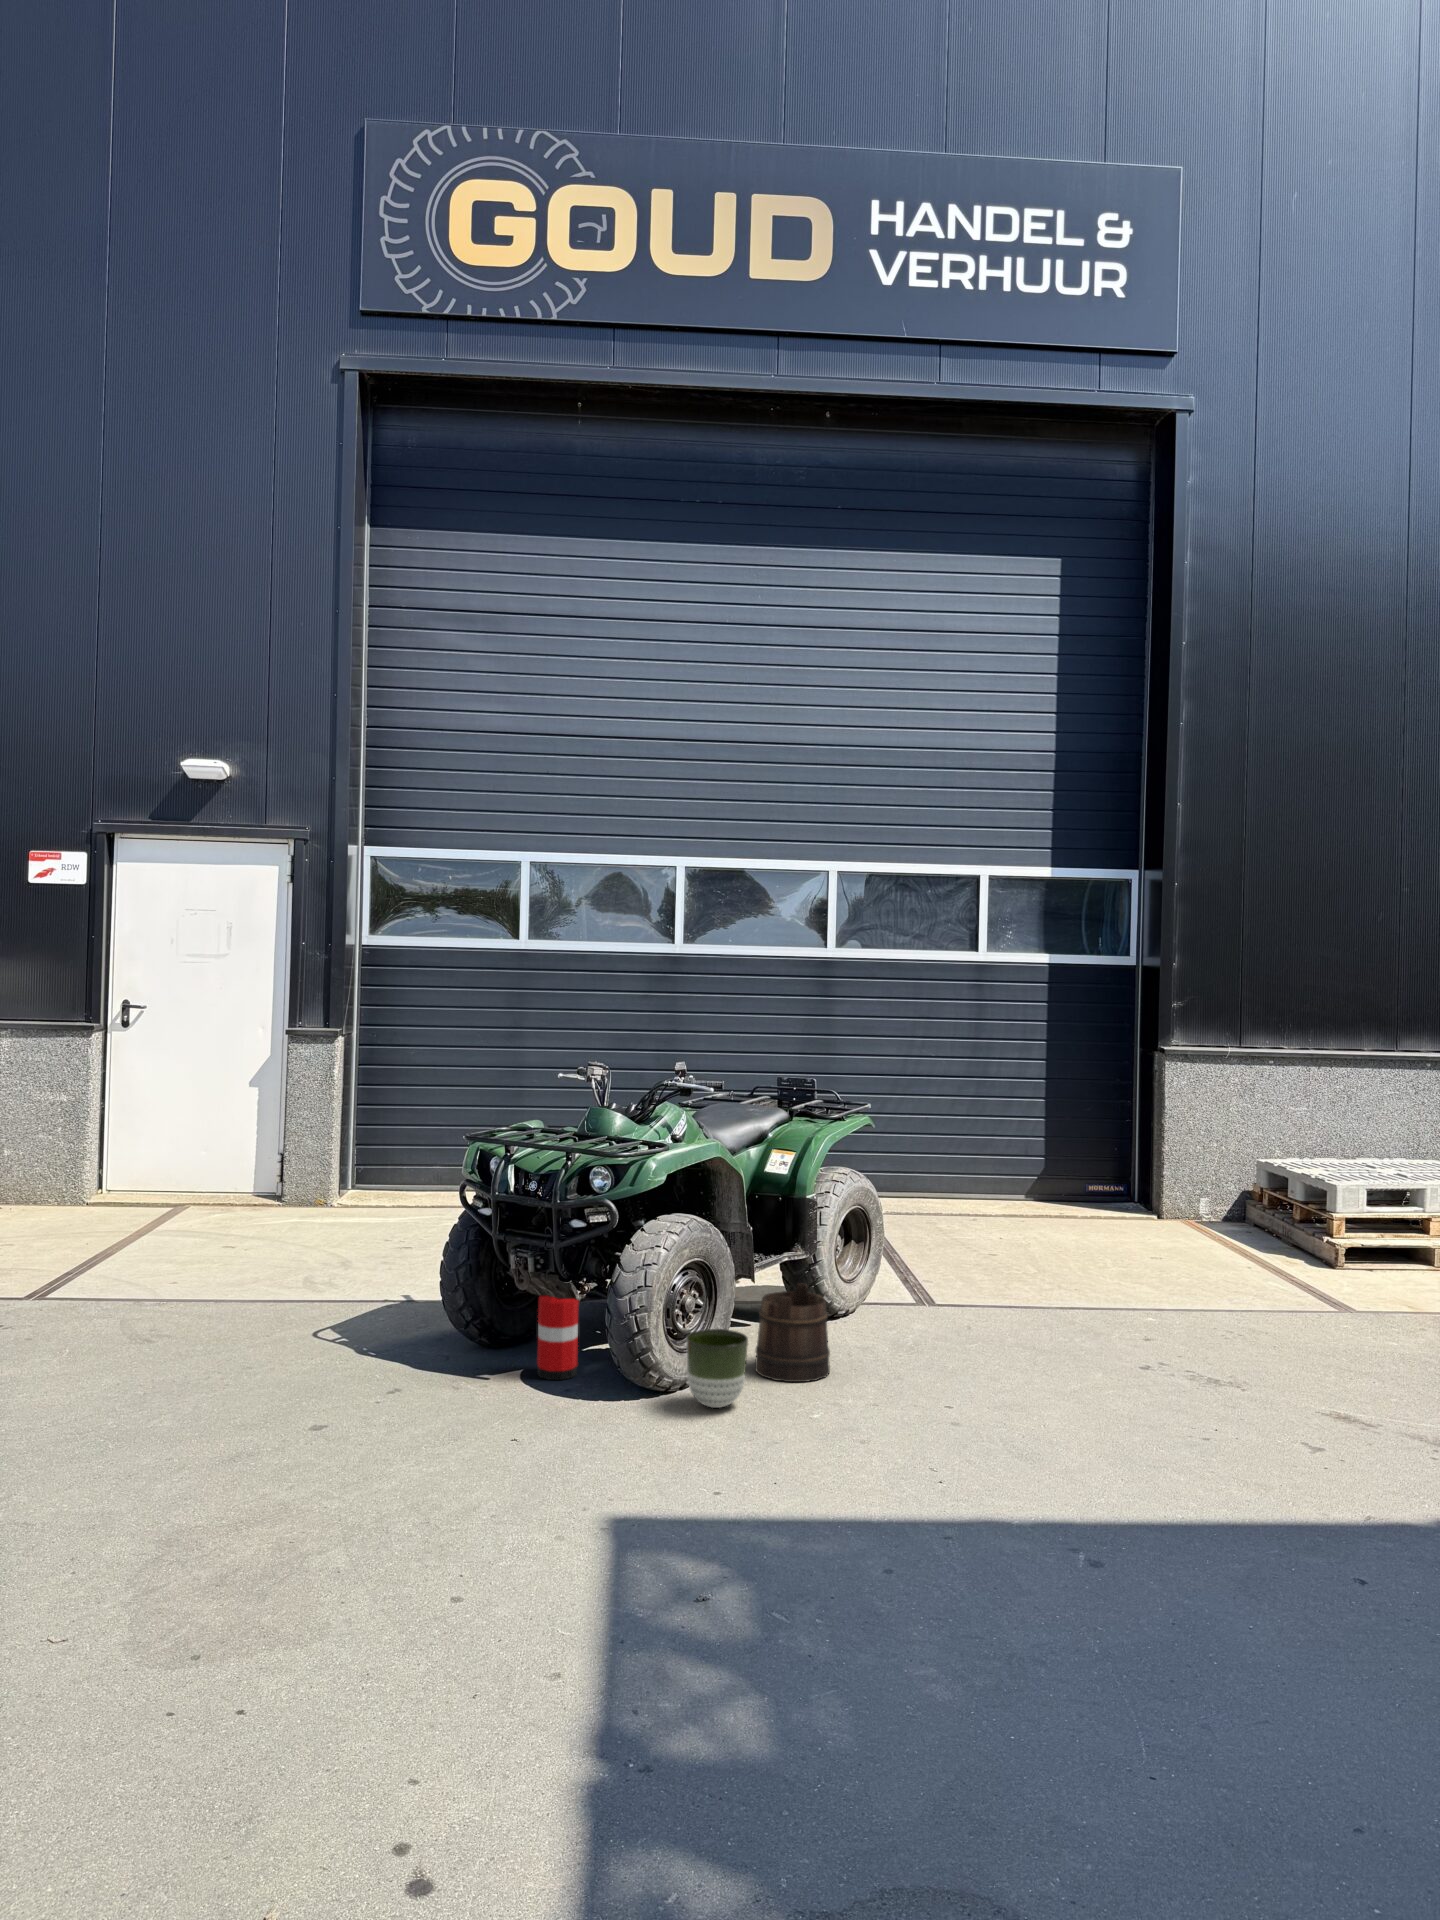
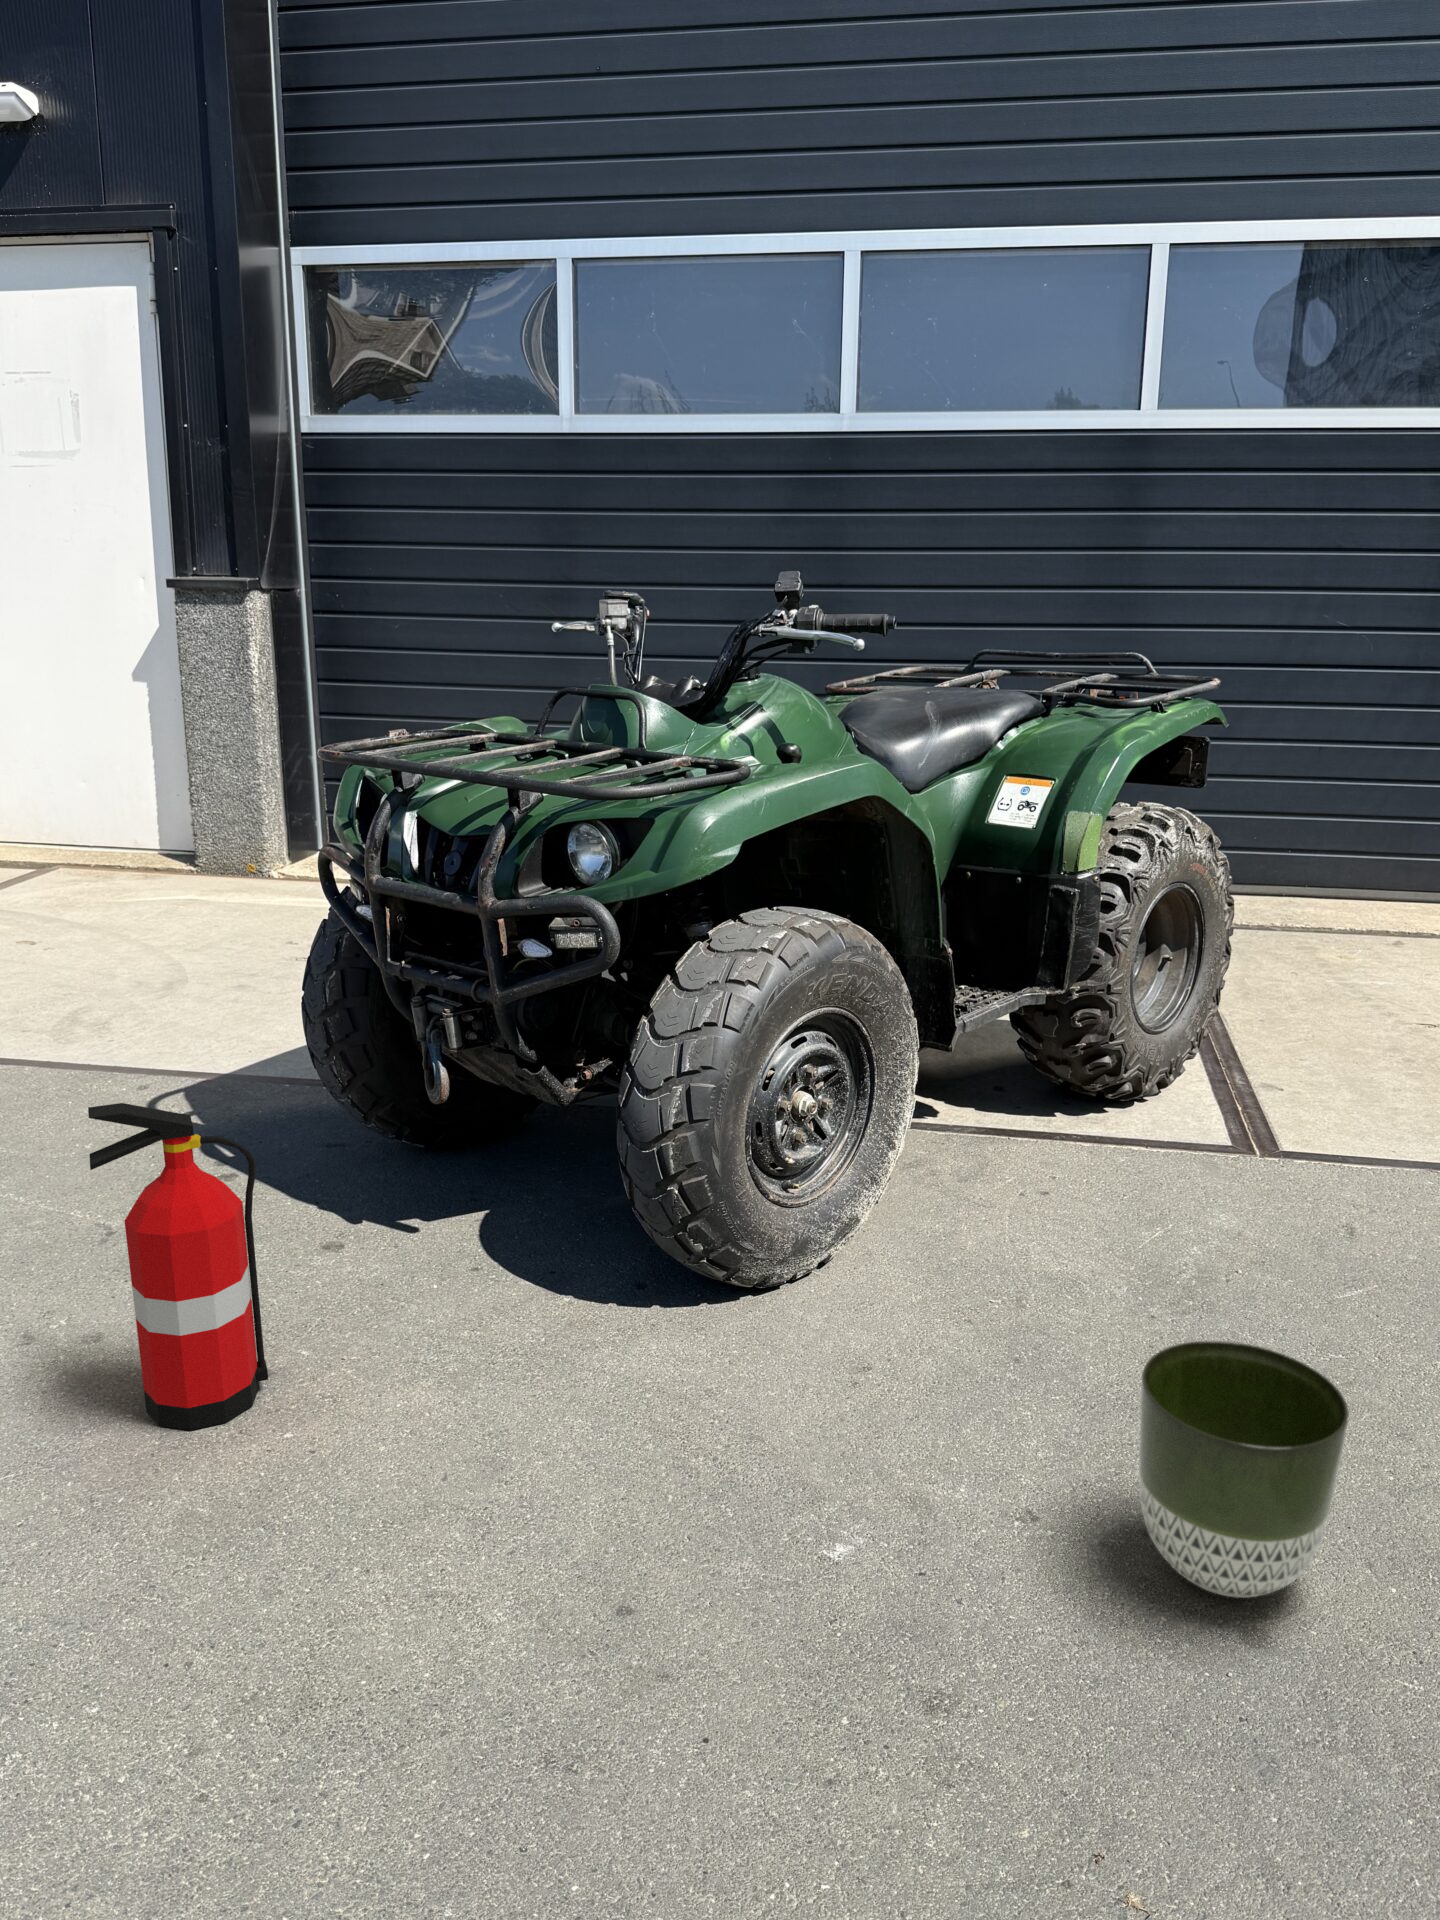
bucket: present [755,1283,830,1382] -> none [737,1200,959,1516]
planter: present [686,1329,748,1408] -> present [1139,1341,1349,1598]

